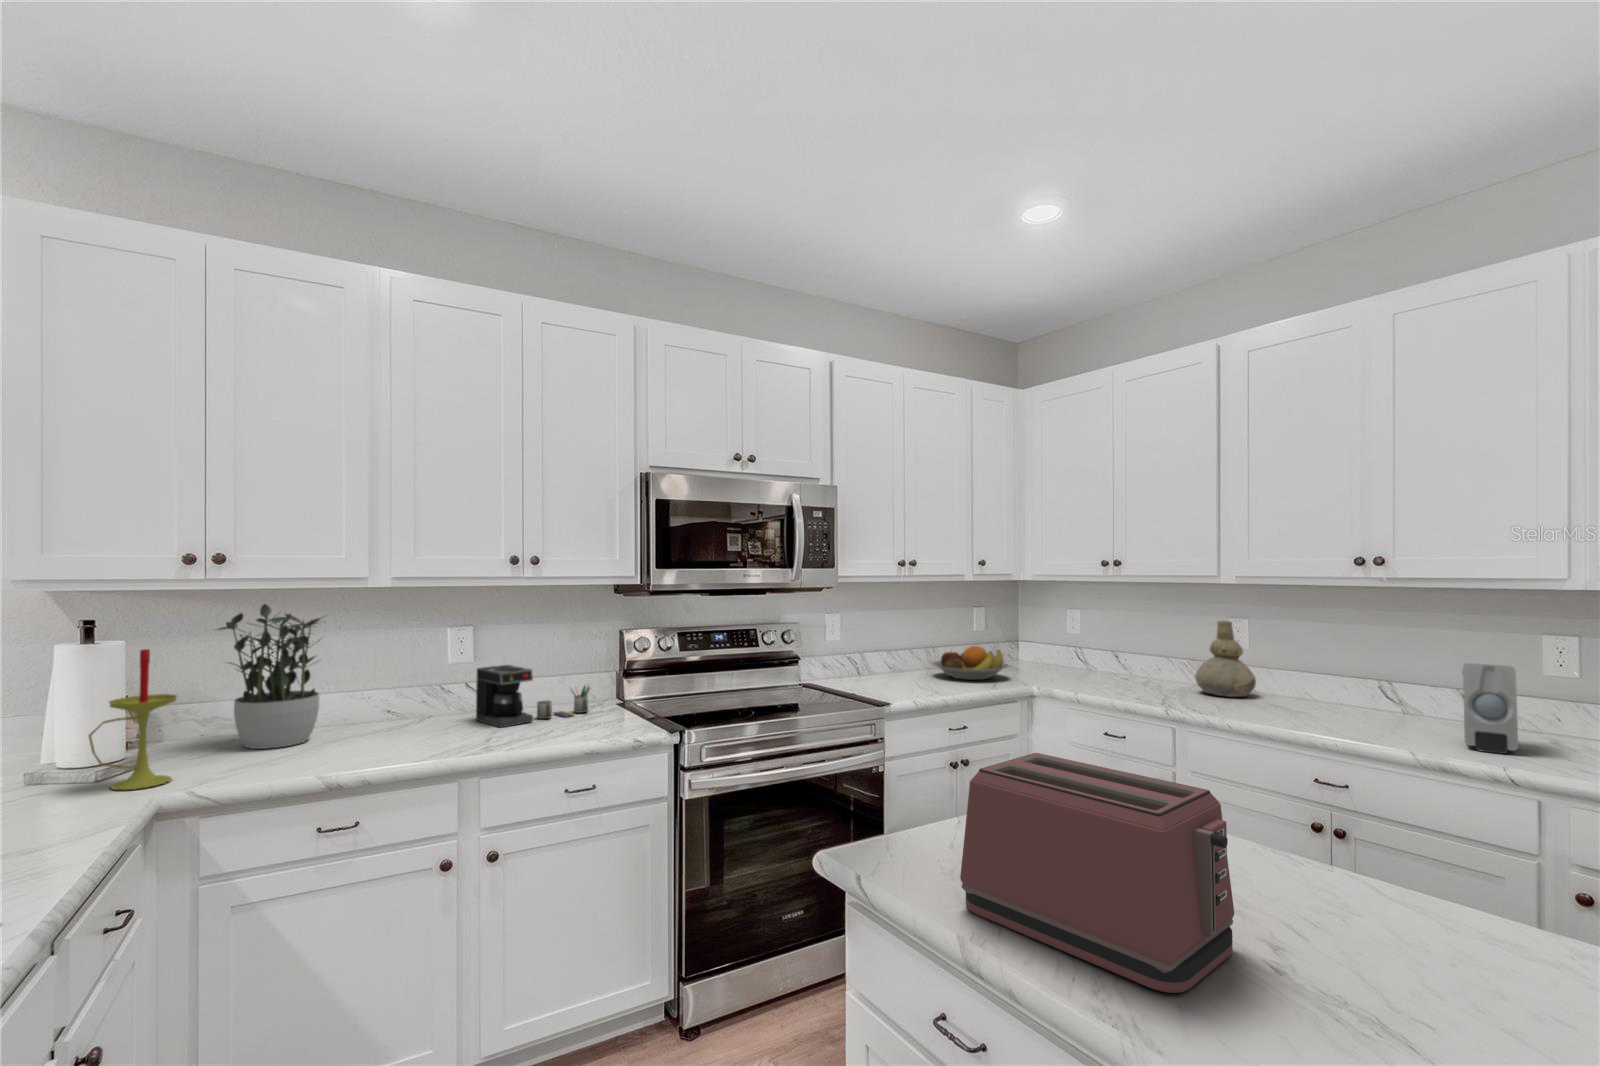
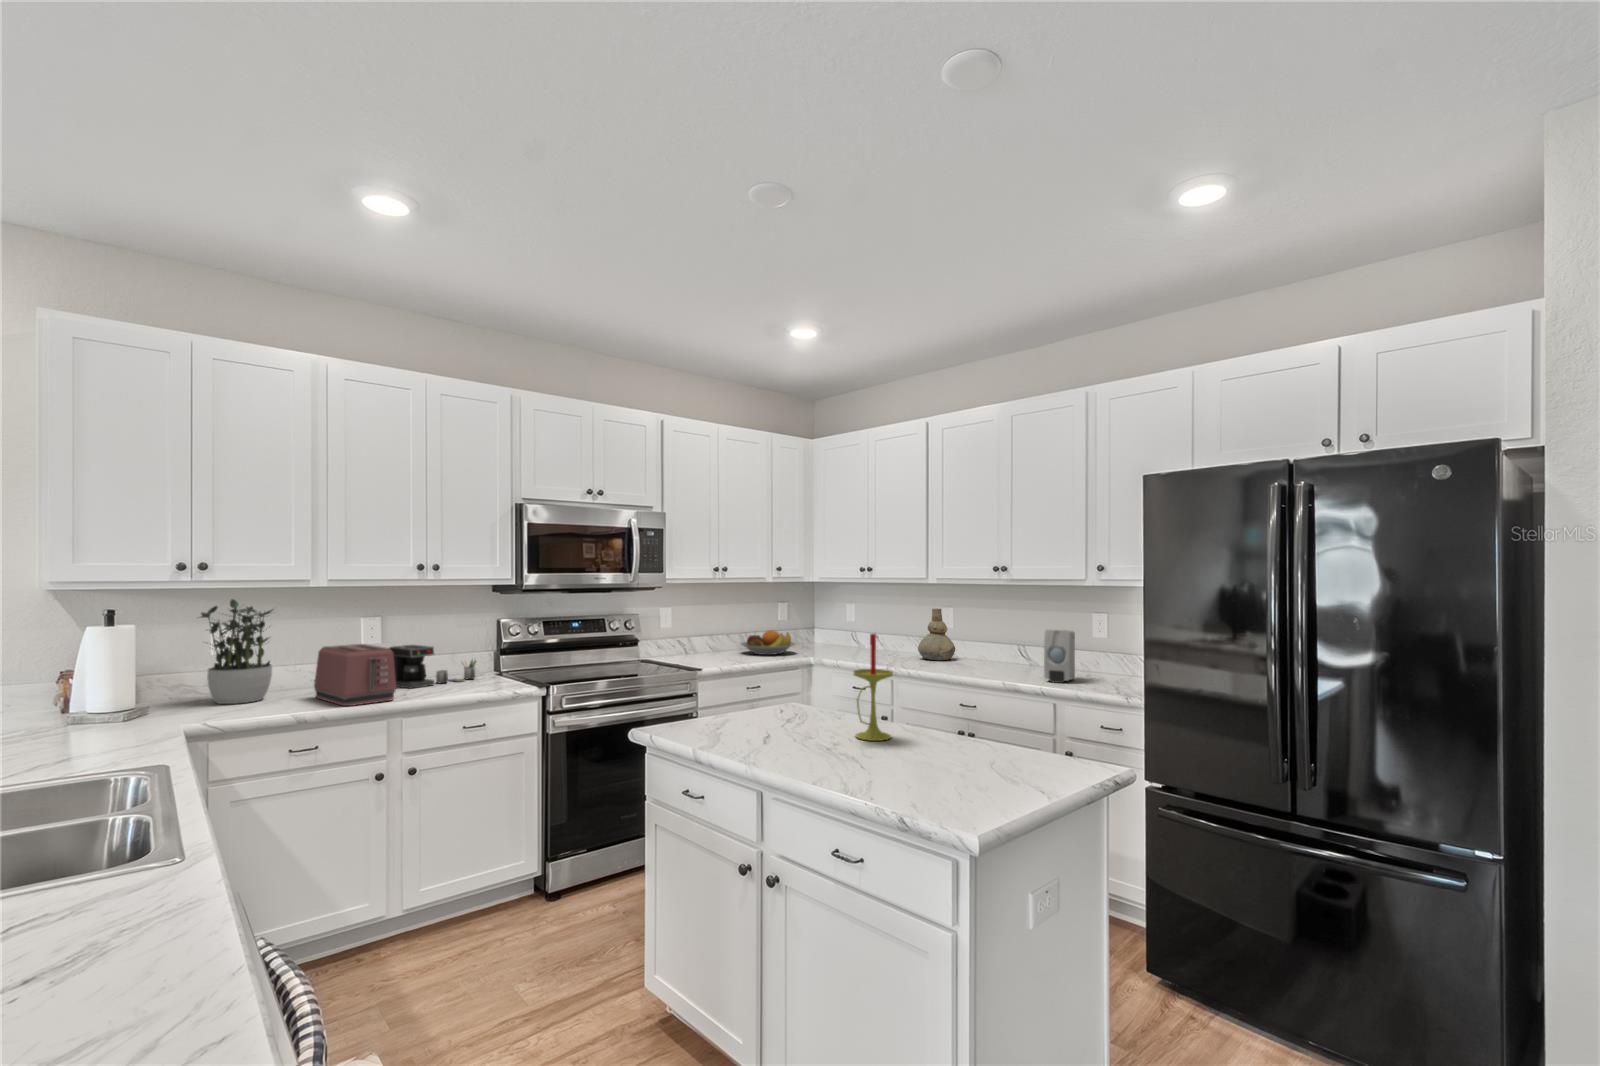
candle: present [89,649,177,790] -> present [853,634,893,741]
toaster: present [960,753,1234,993] -> present [314,644,396,706]

